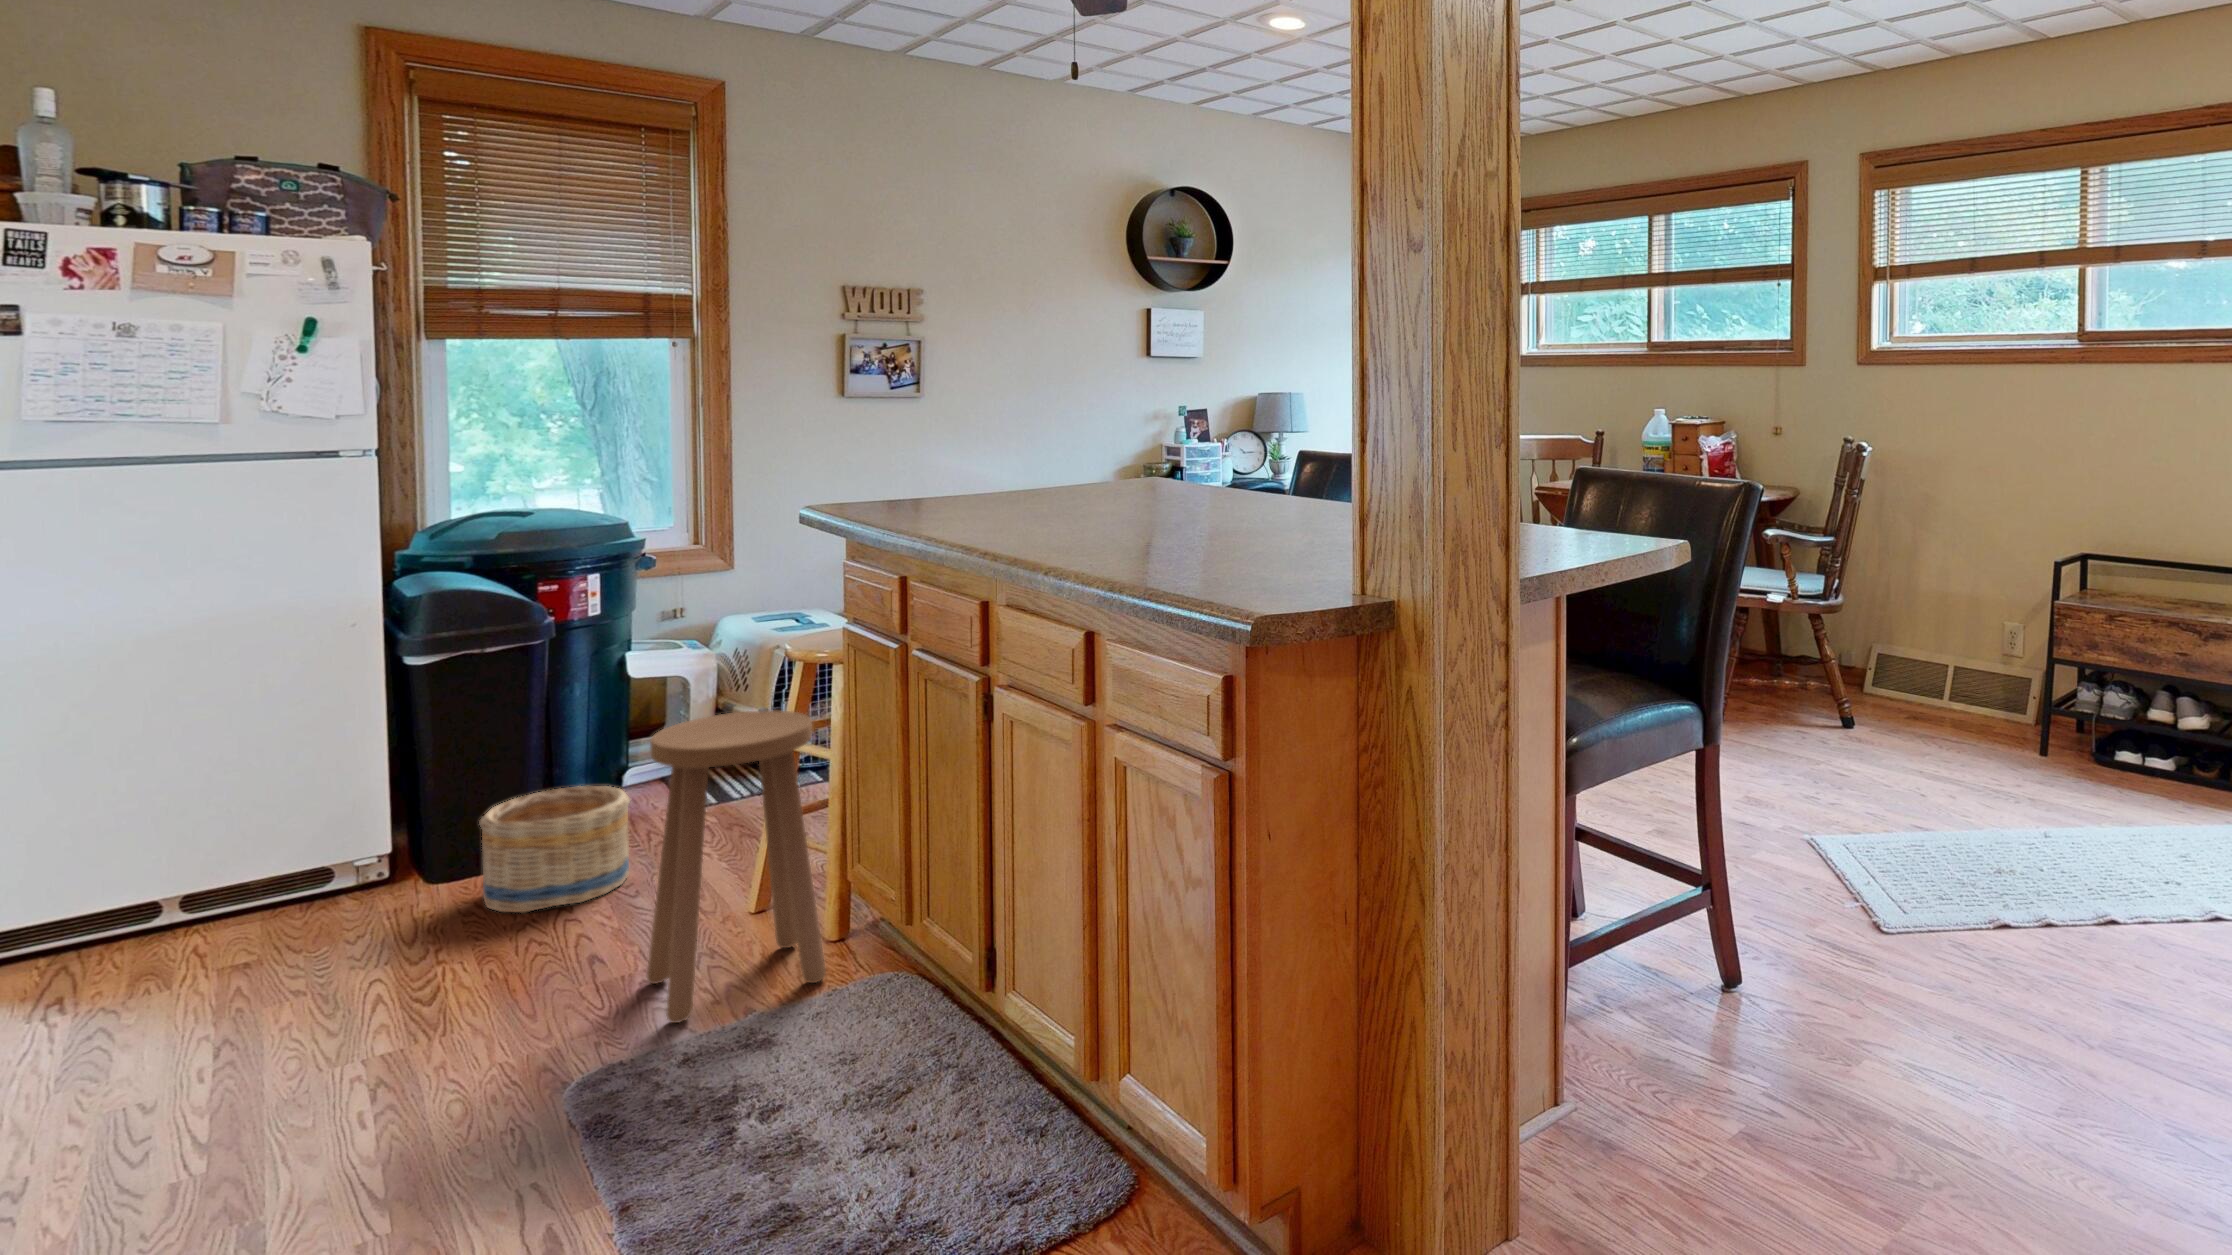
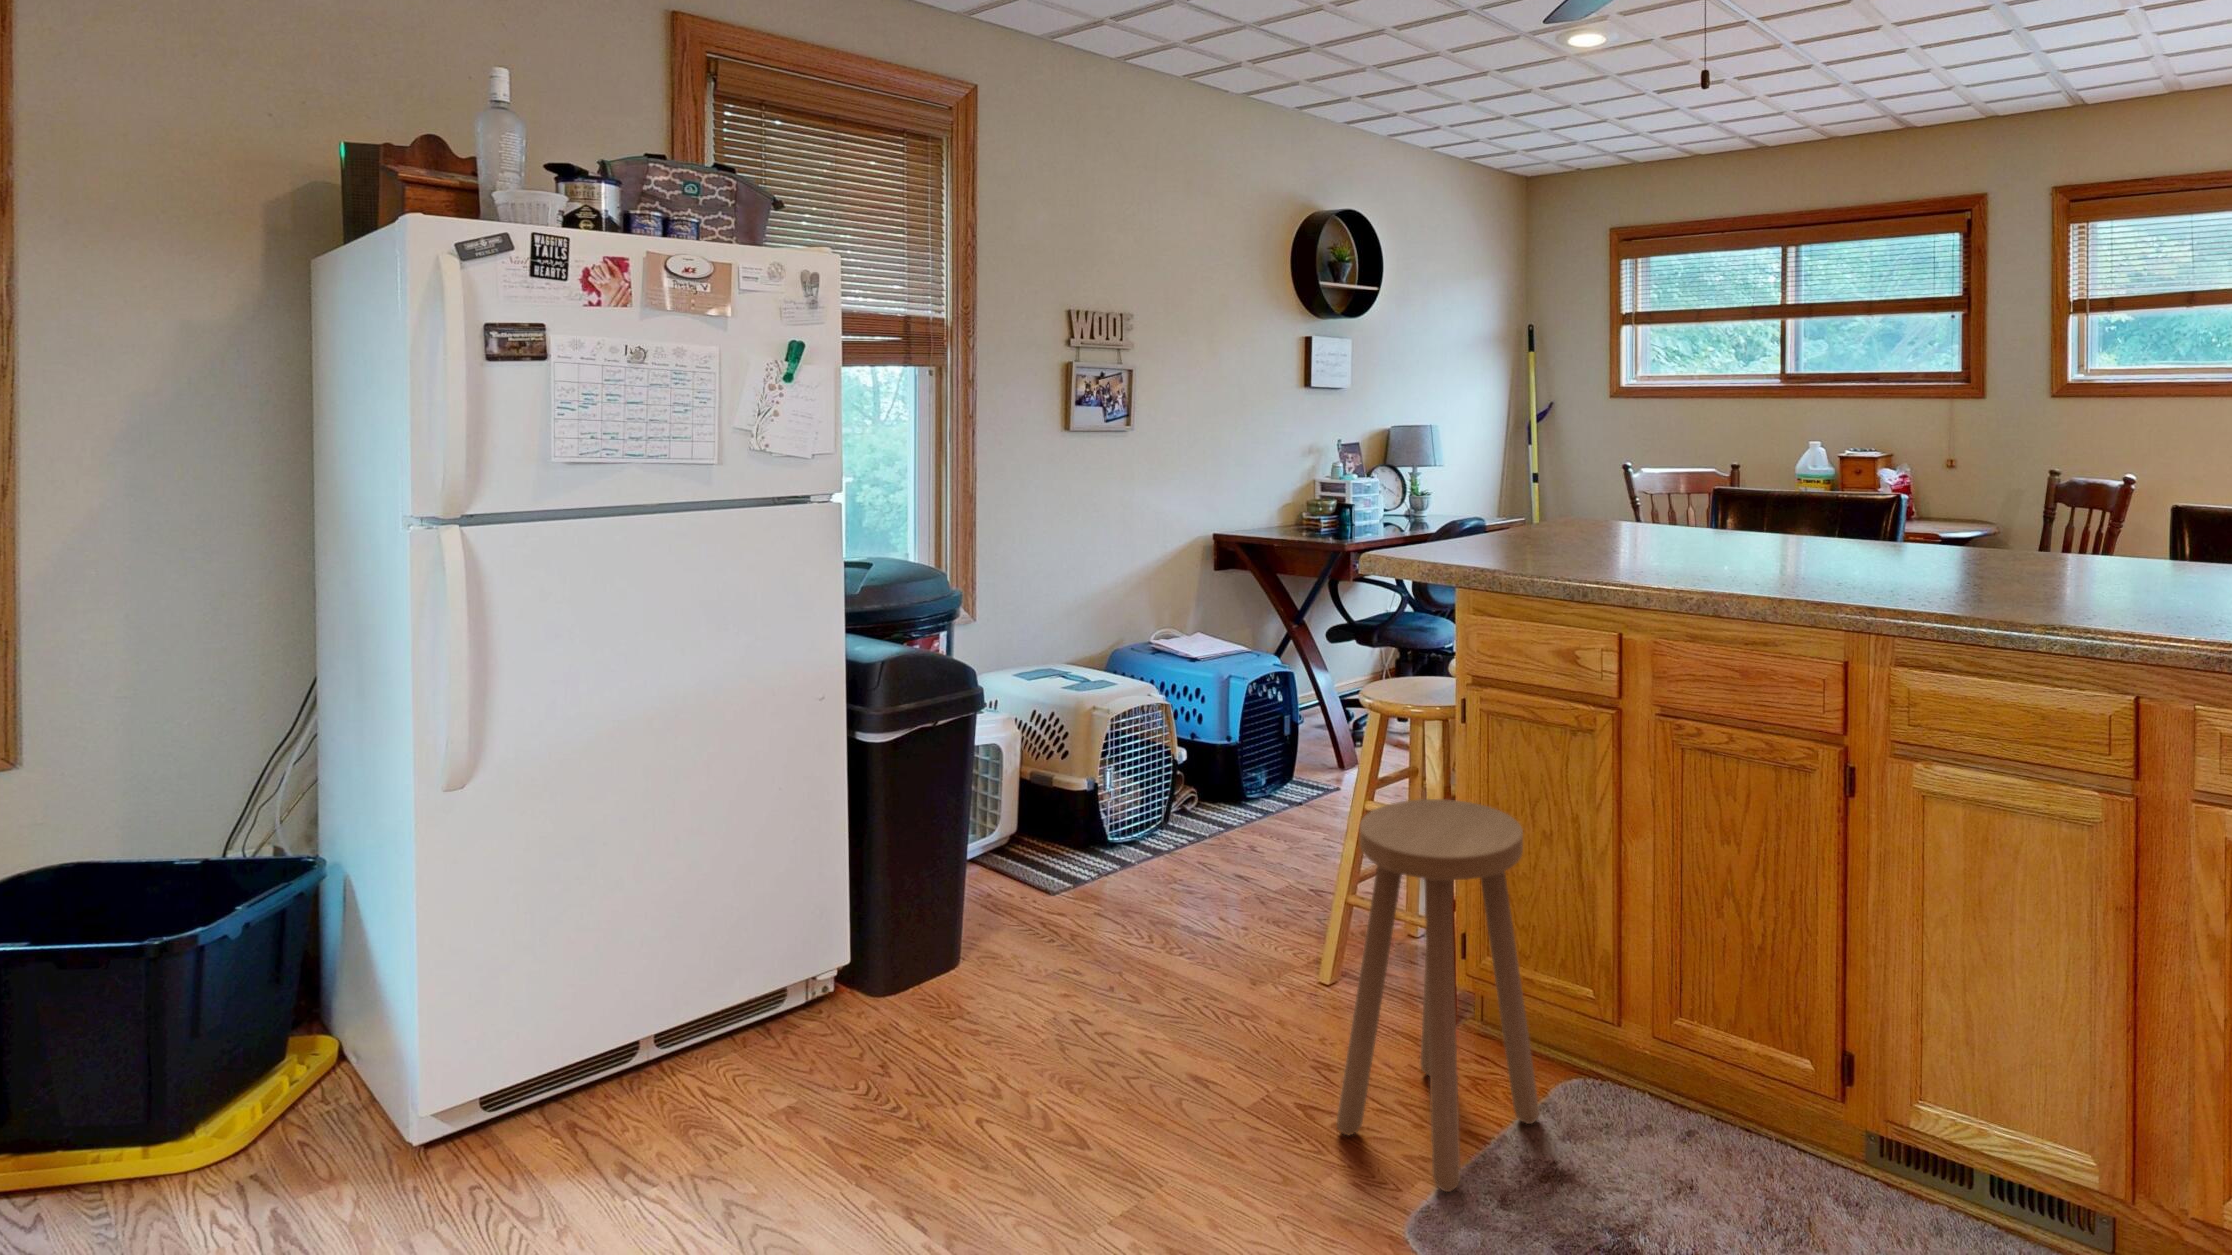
basket: present [479,786,630,913] -> none [987,880,1131,1042]

